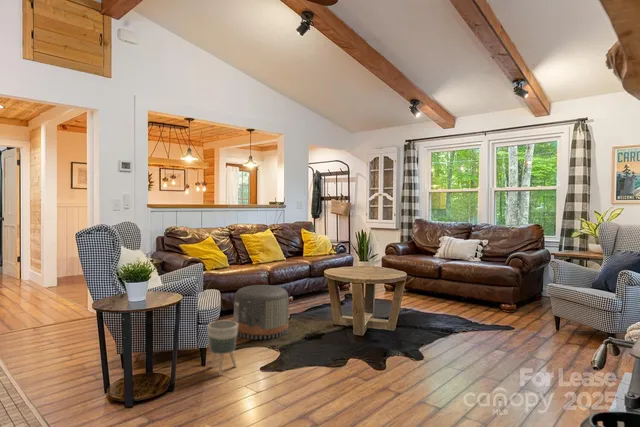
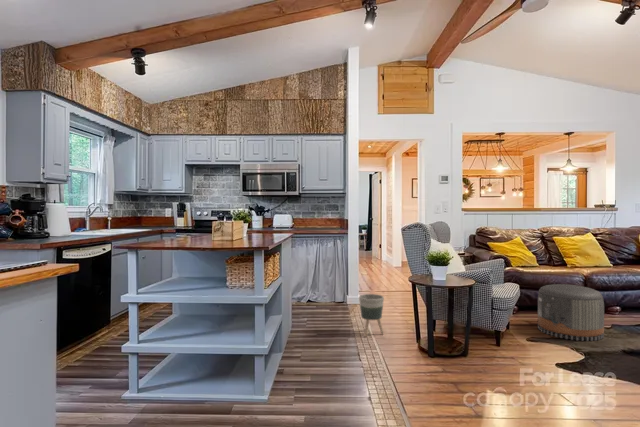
planter: present [207,320,238,375] -> present [359,294,384,337]

